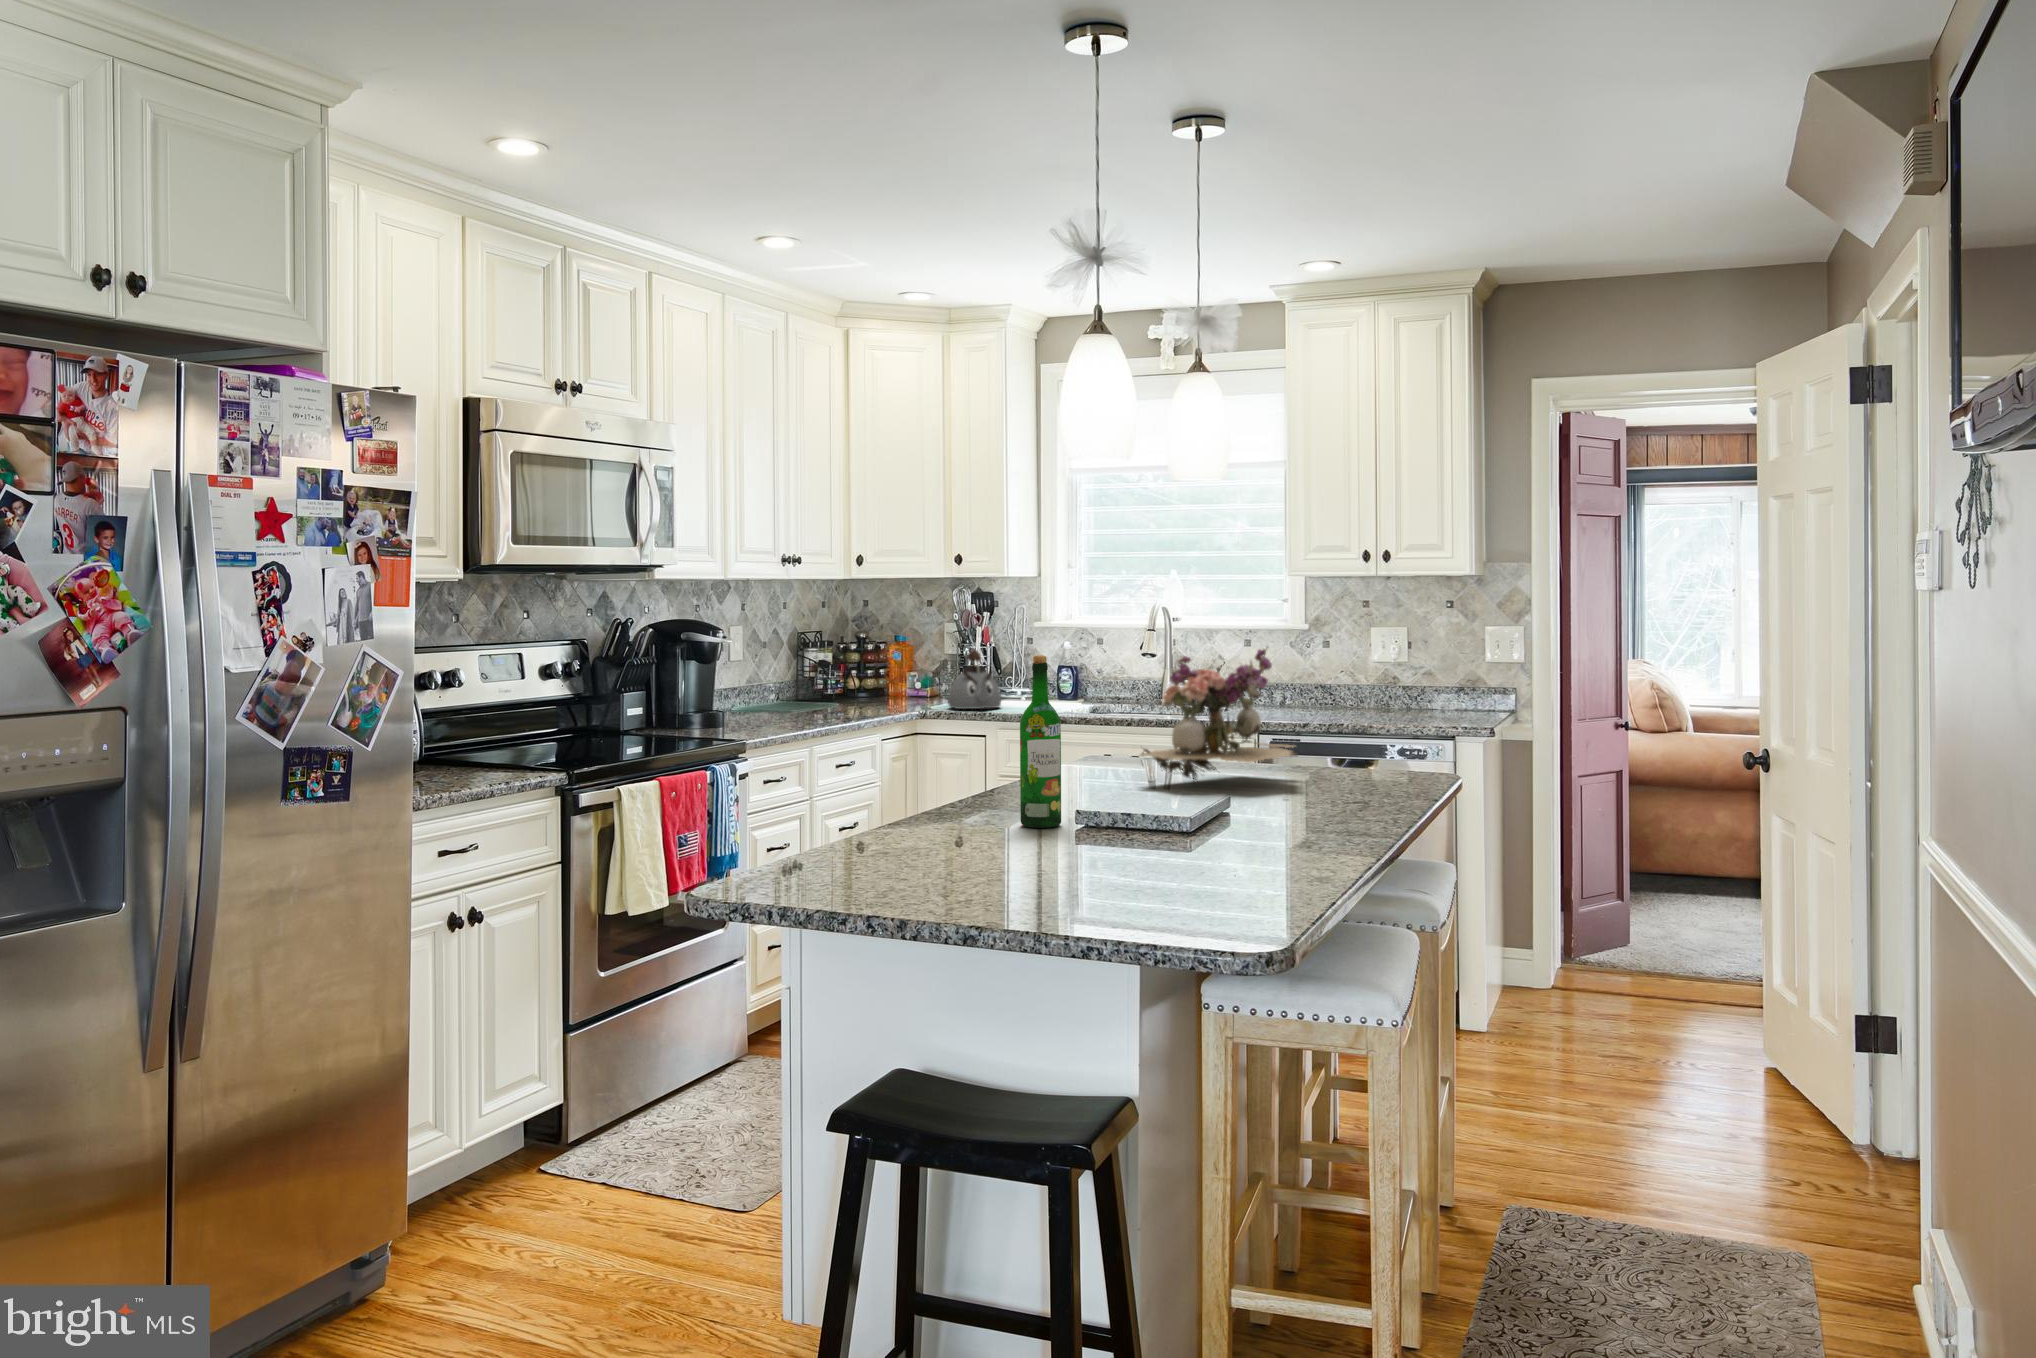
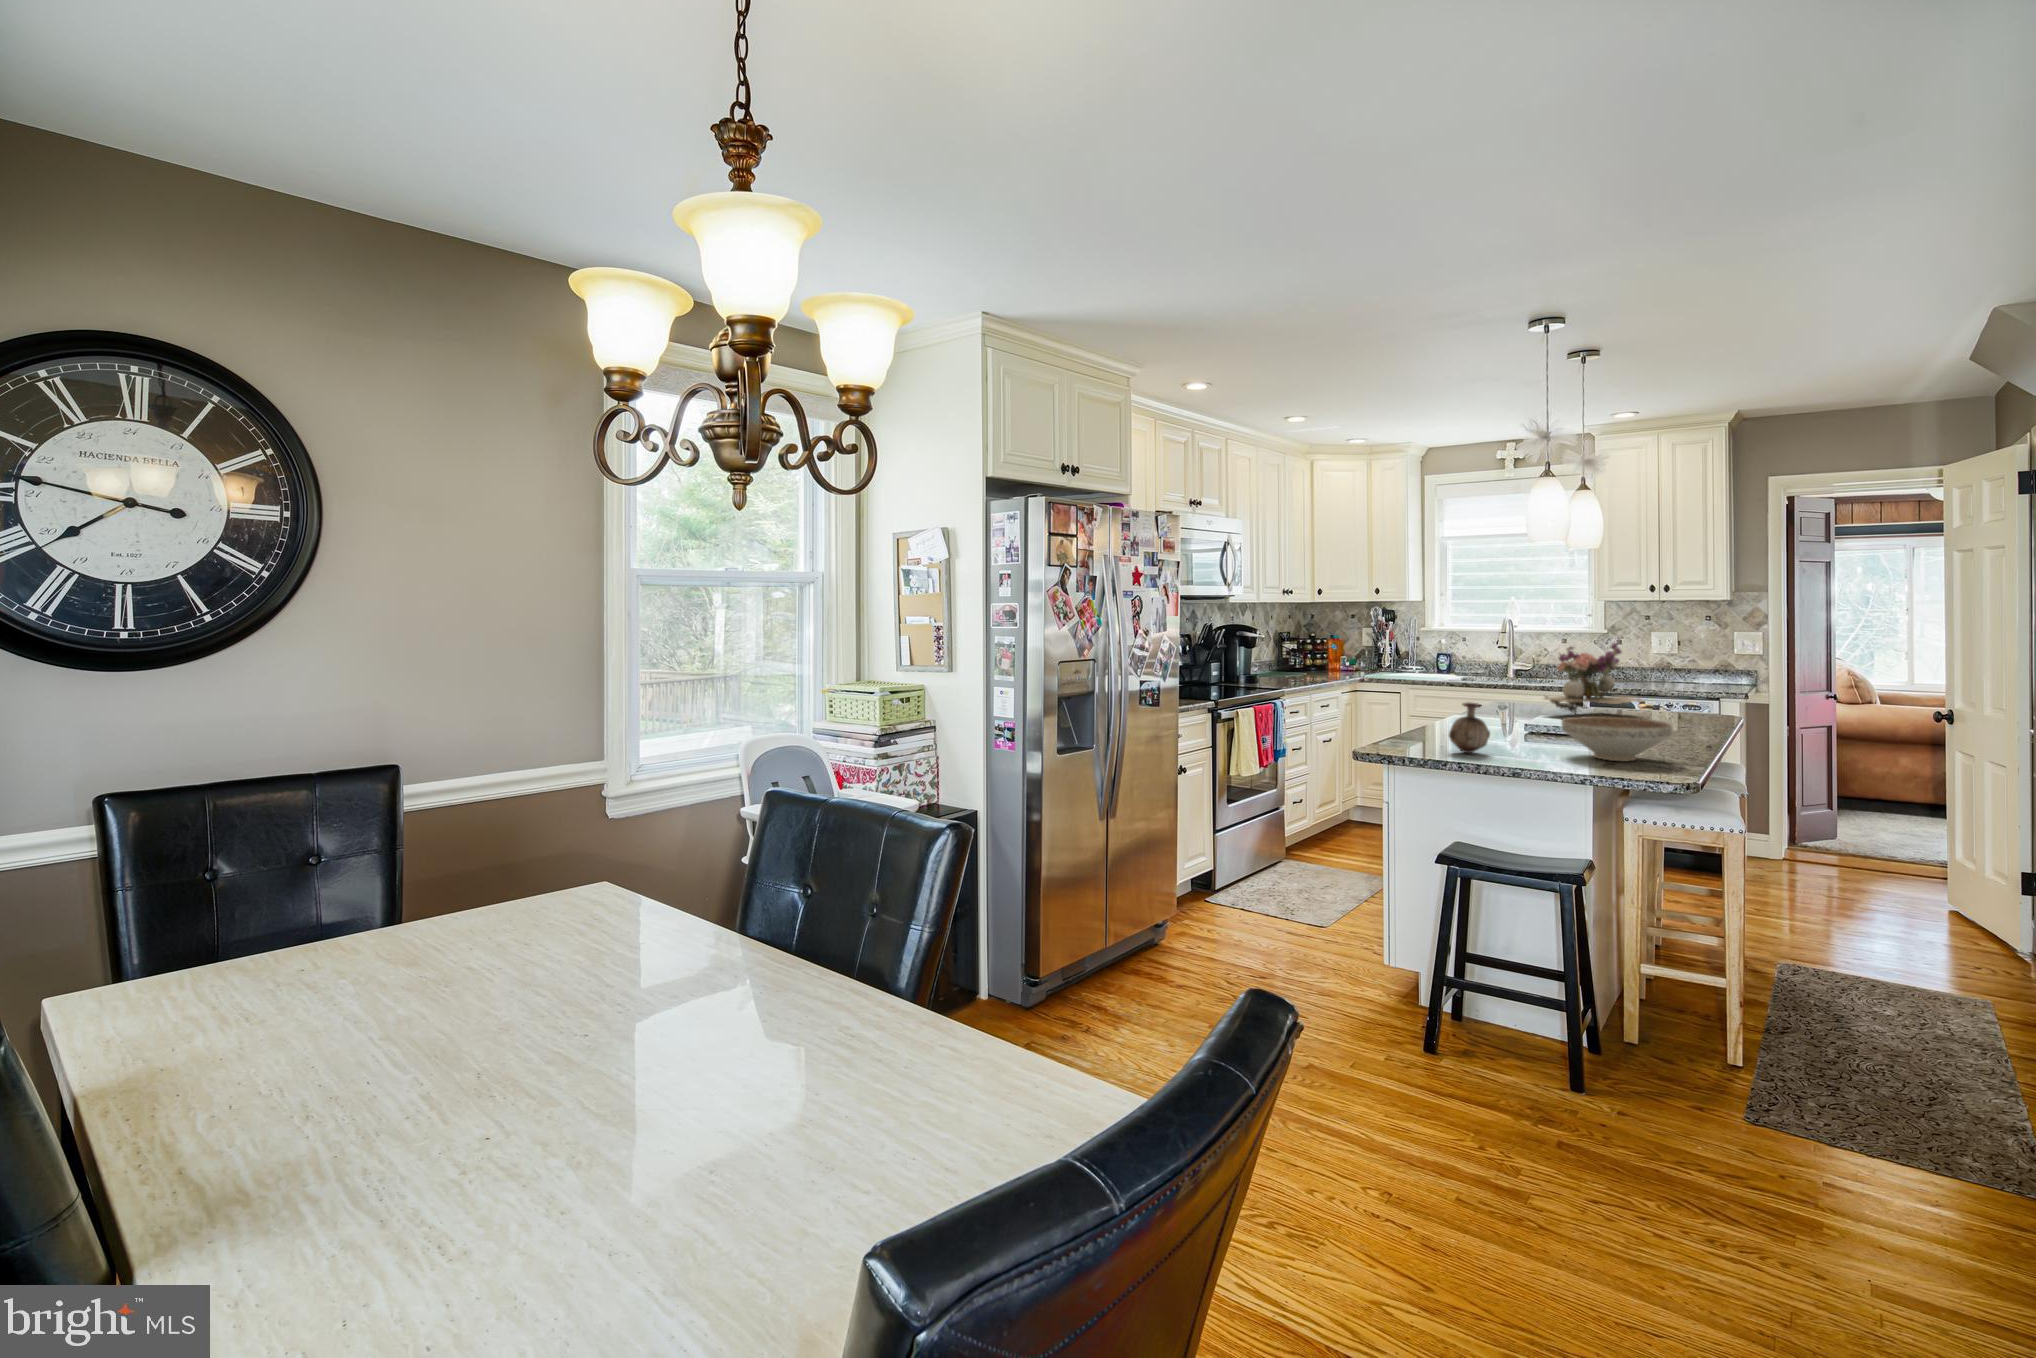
kettle: present [948,650,1001,709] -> none [1374,644,1407,677]
wine bottle: present [1020,655,1061,828] -> none [1496,644,1521,732]
vase: none [853,784,940,893] -> present [1449,703,1490,753]
decorative bowl: none [1069,803,1262,900] -> present [1562,716,1672,761]

